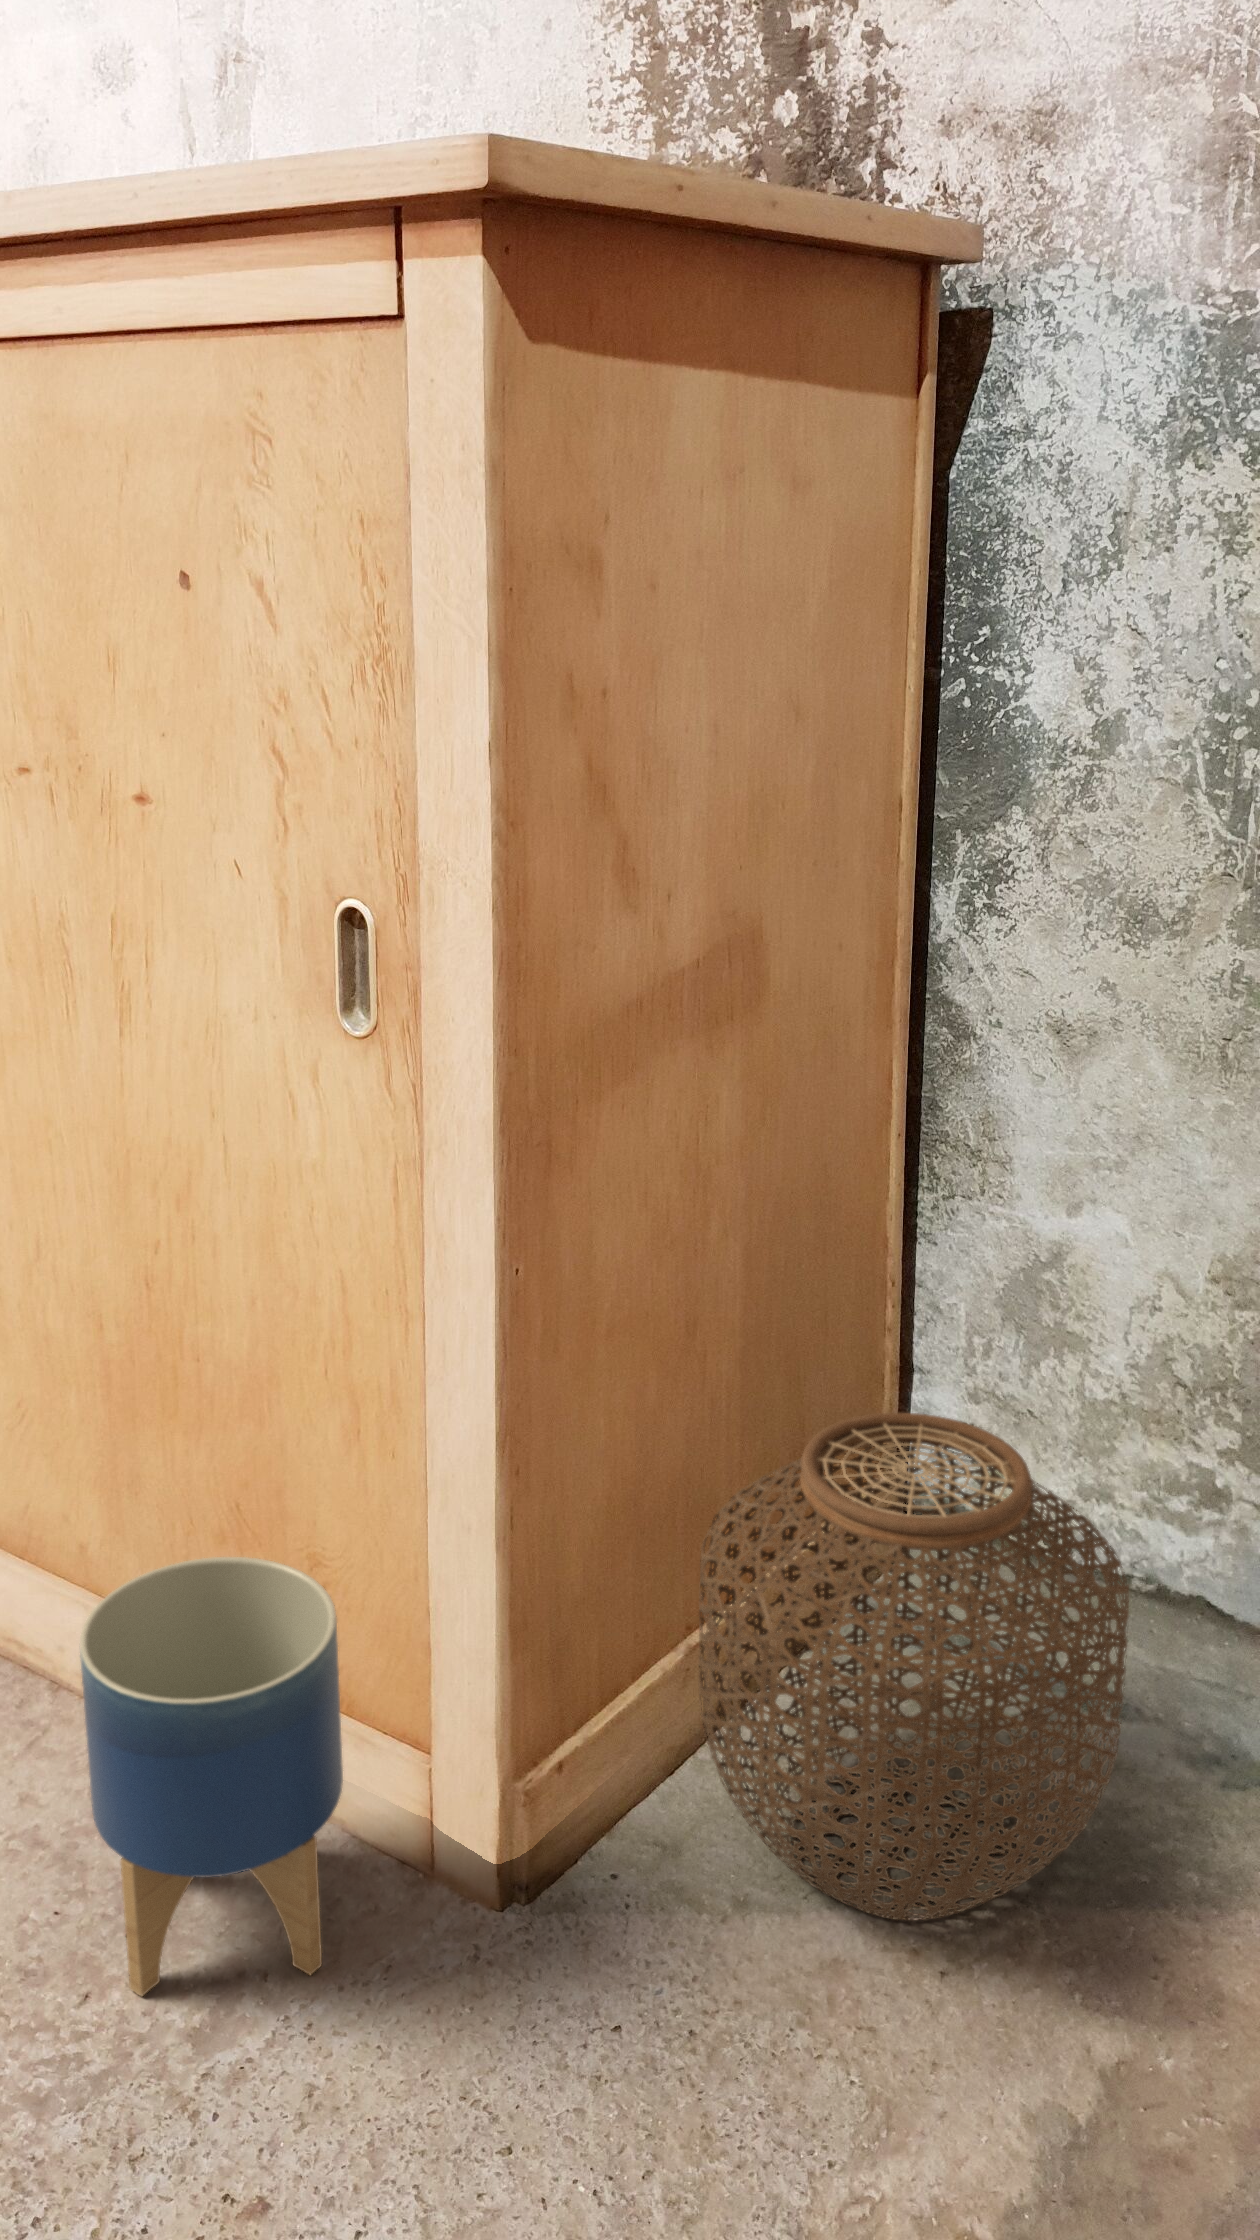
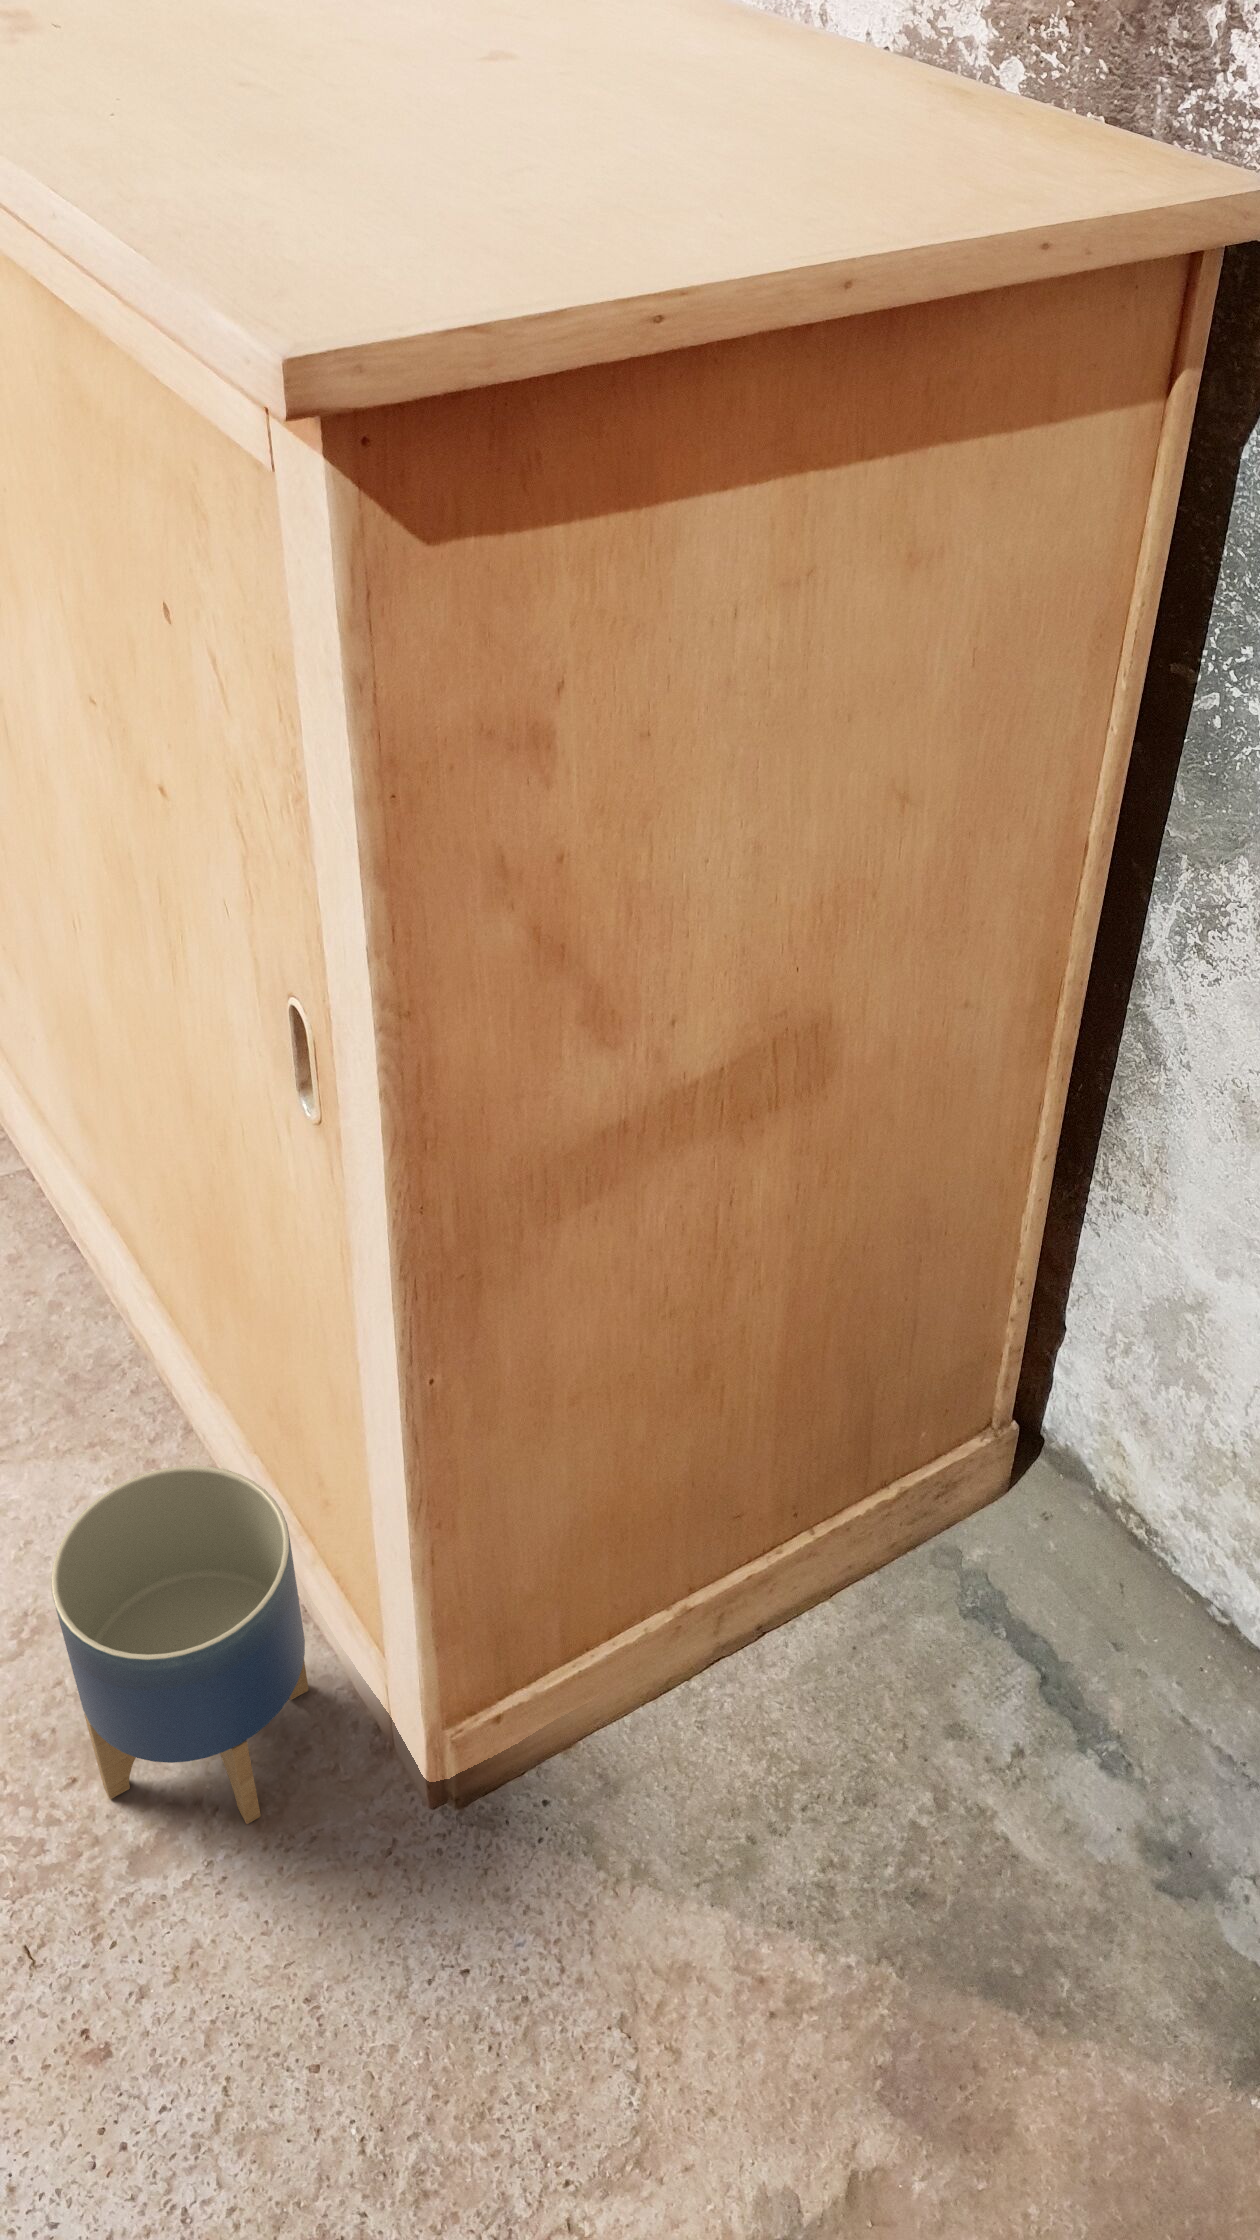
woven basket: present [699,1413,1129,1920] -> none [621,1503,1043,1981]

